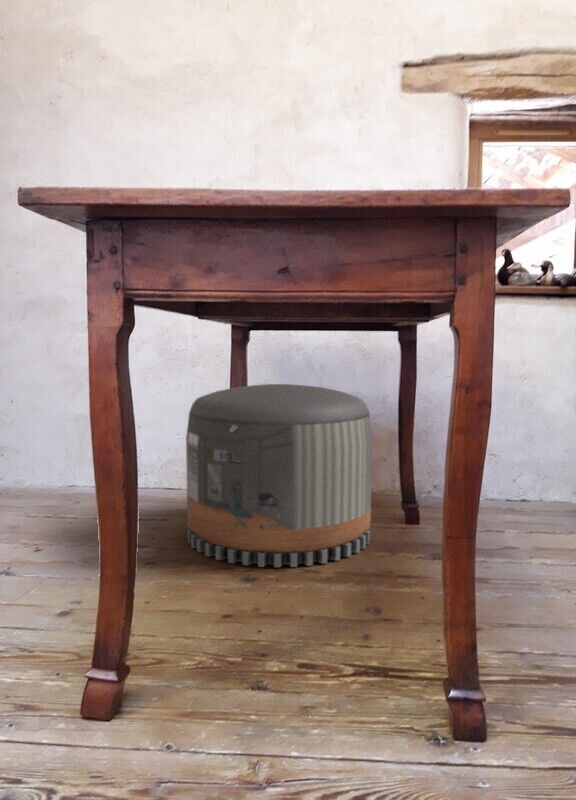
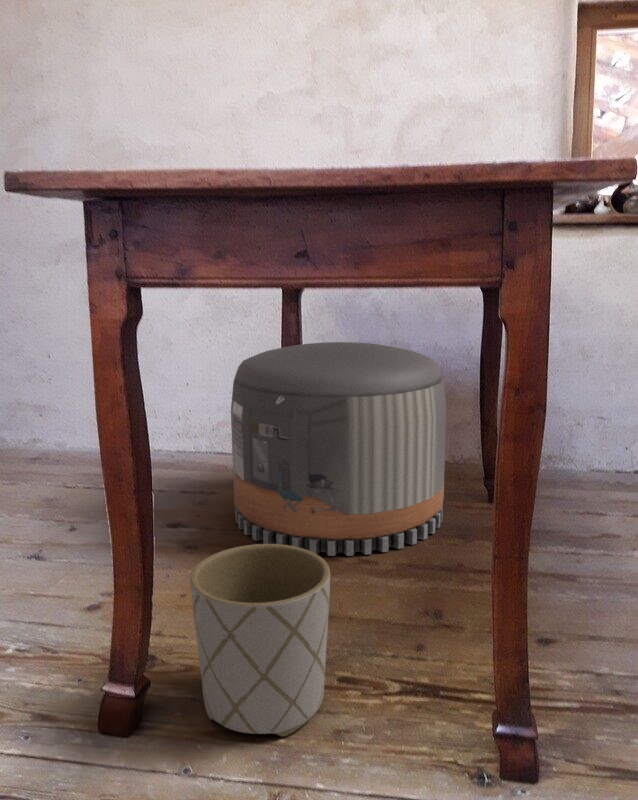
planter: none [170,542,295,714] -> present [190,544,330,737]

